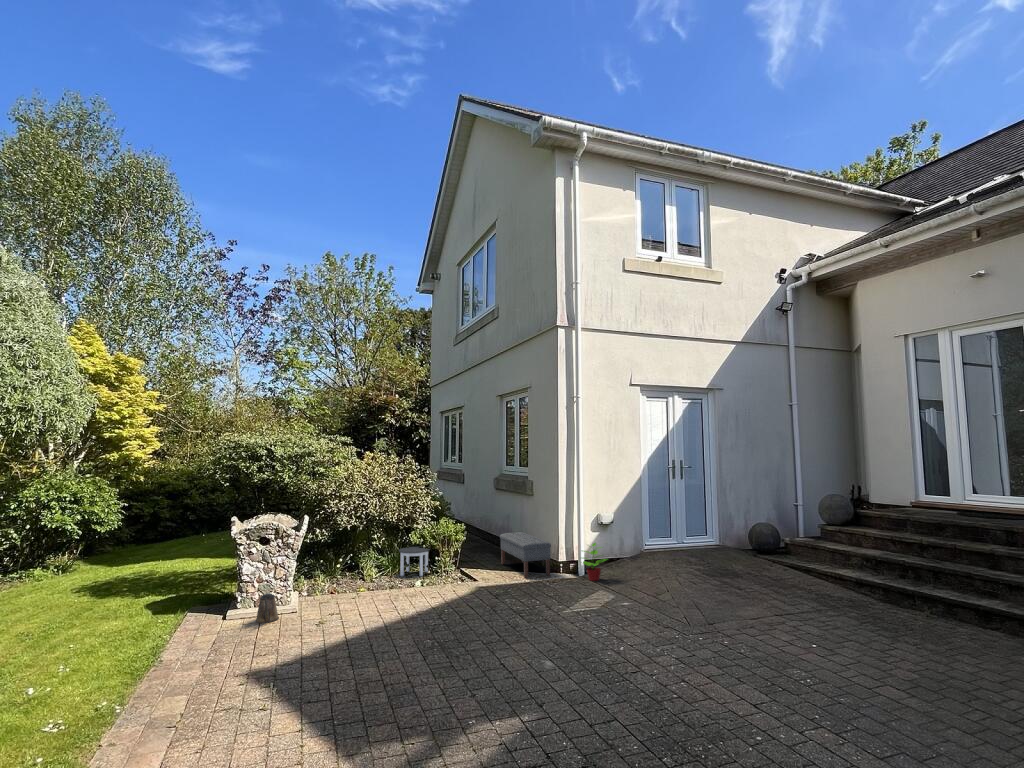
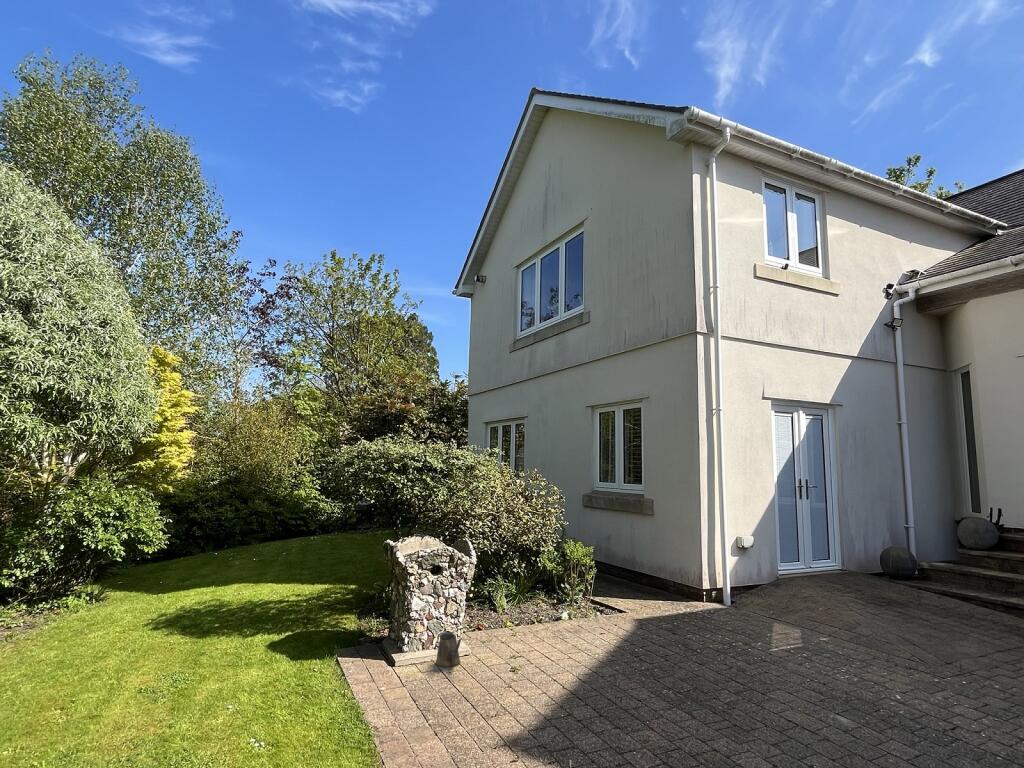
bench: present [500,532,551,578] -> none [619,557,694,608]
potted plant: present [583,543,607,581] -> none [728,567,760,610]
round table: present [399,547,430,576] -> none [522,575,557,609]

